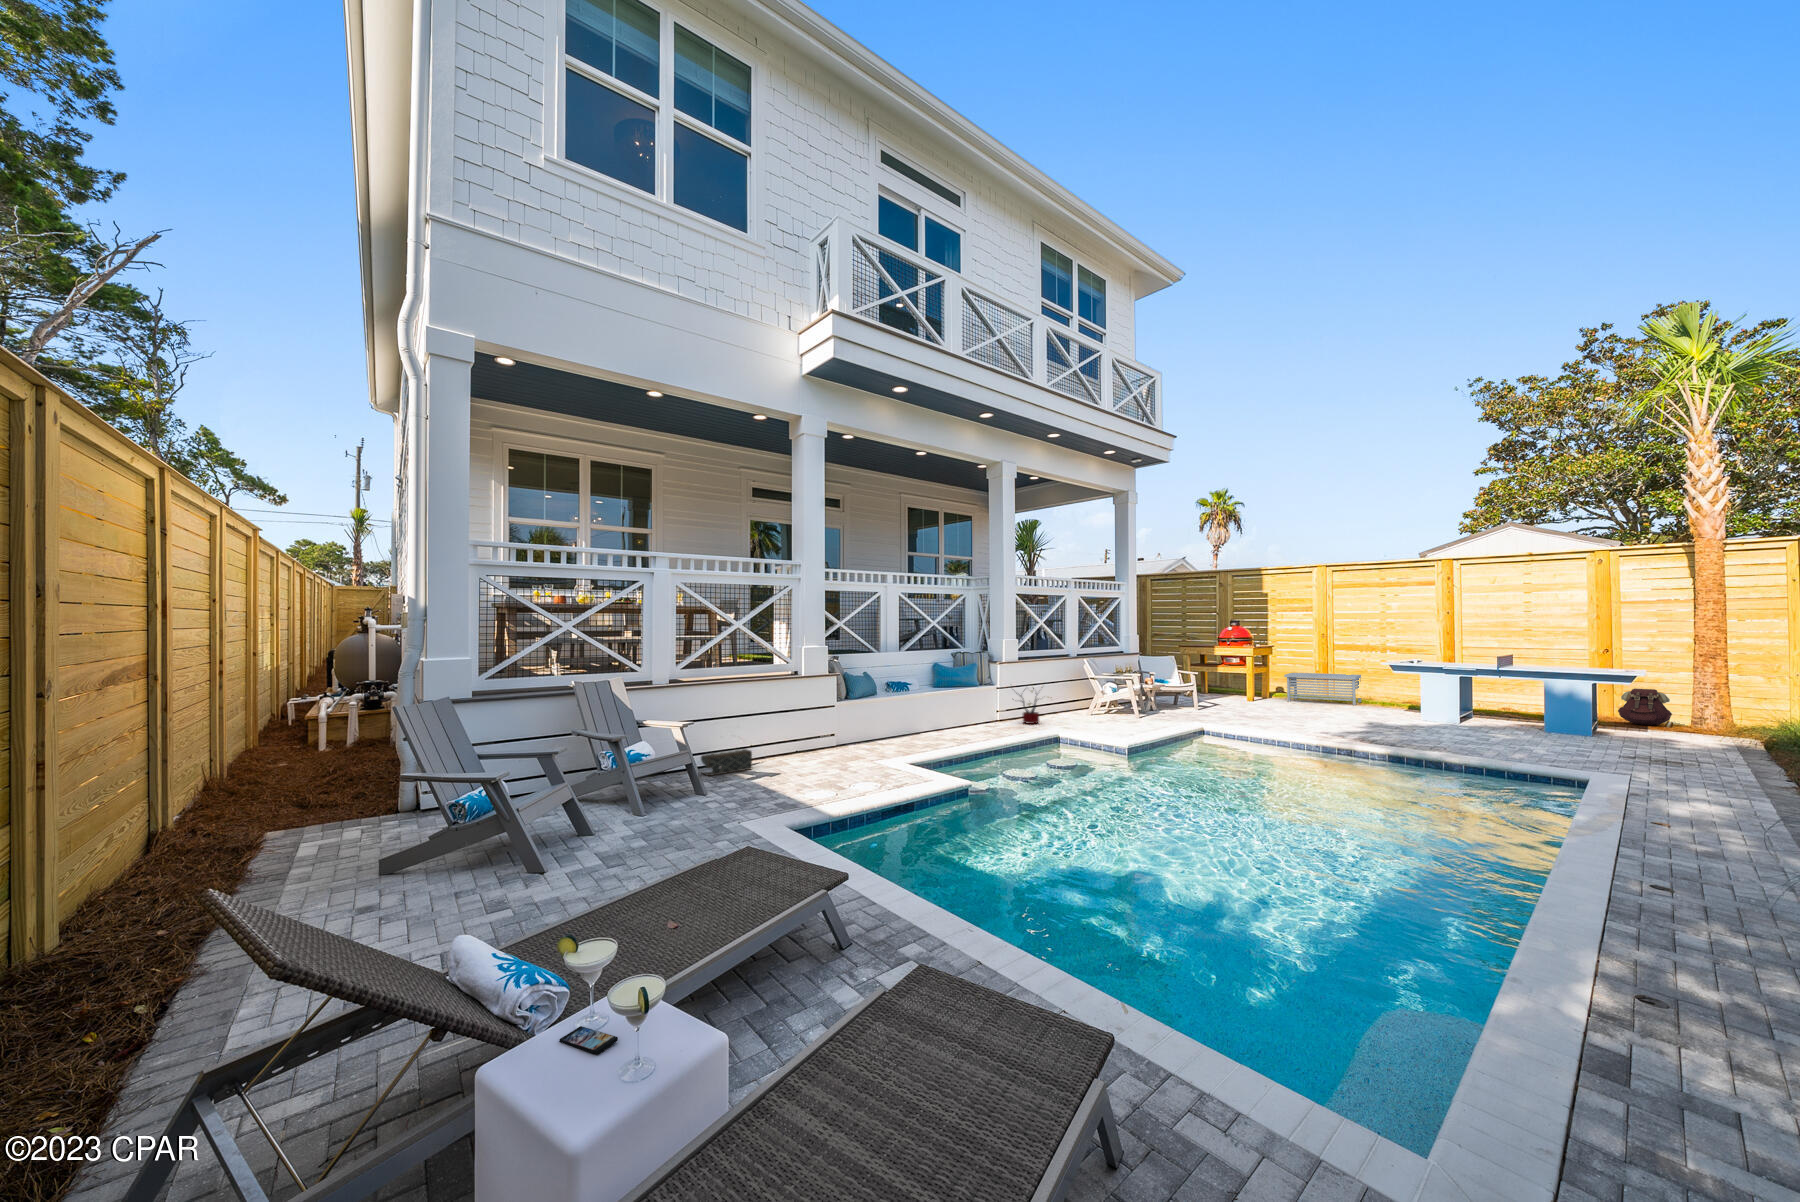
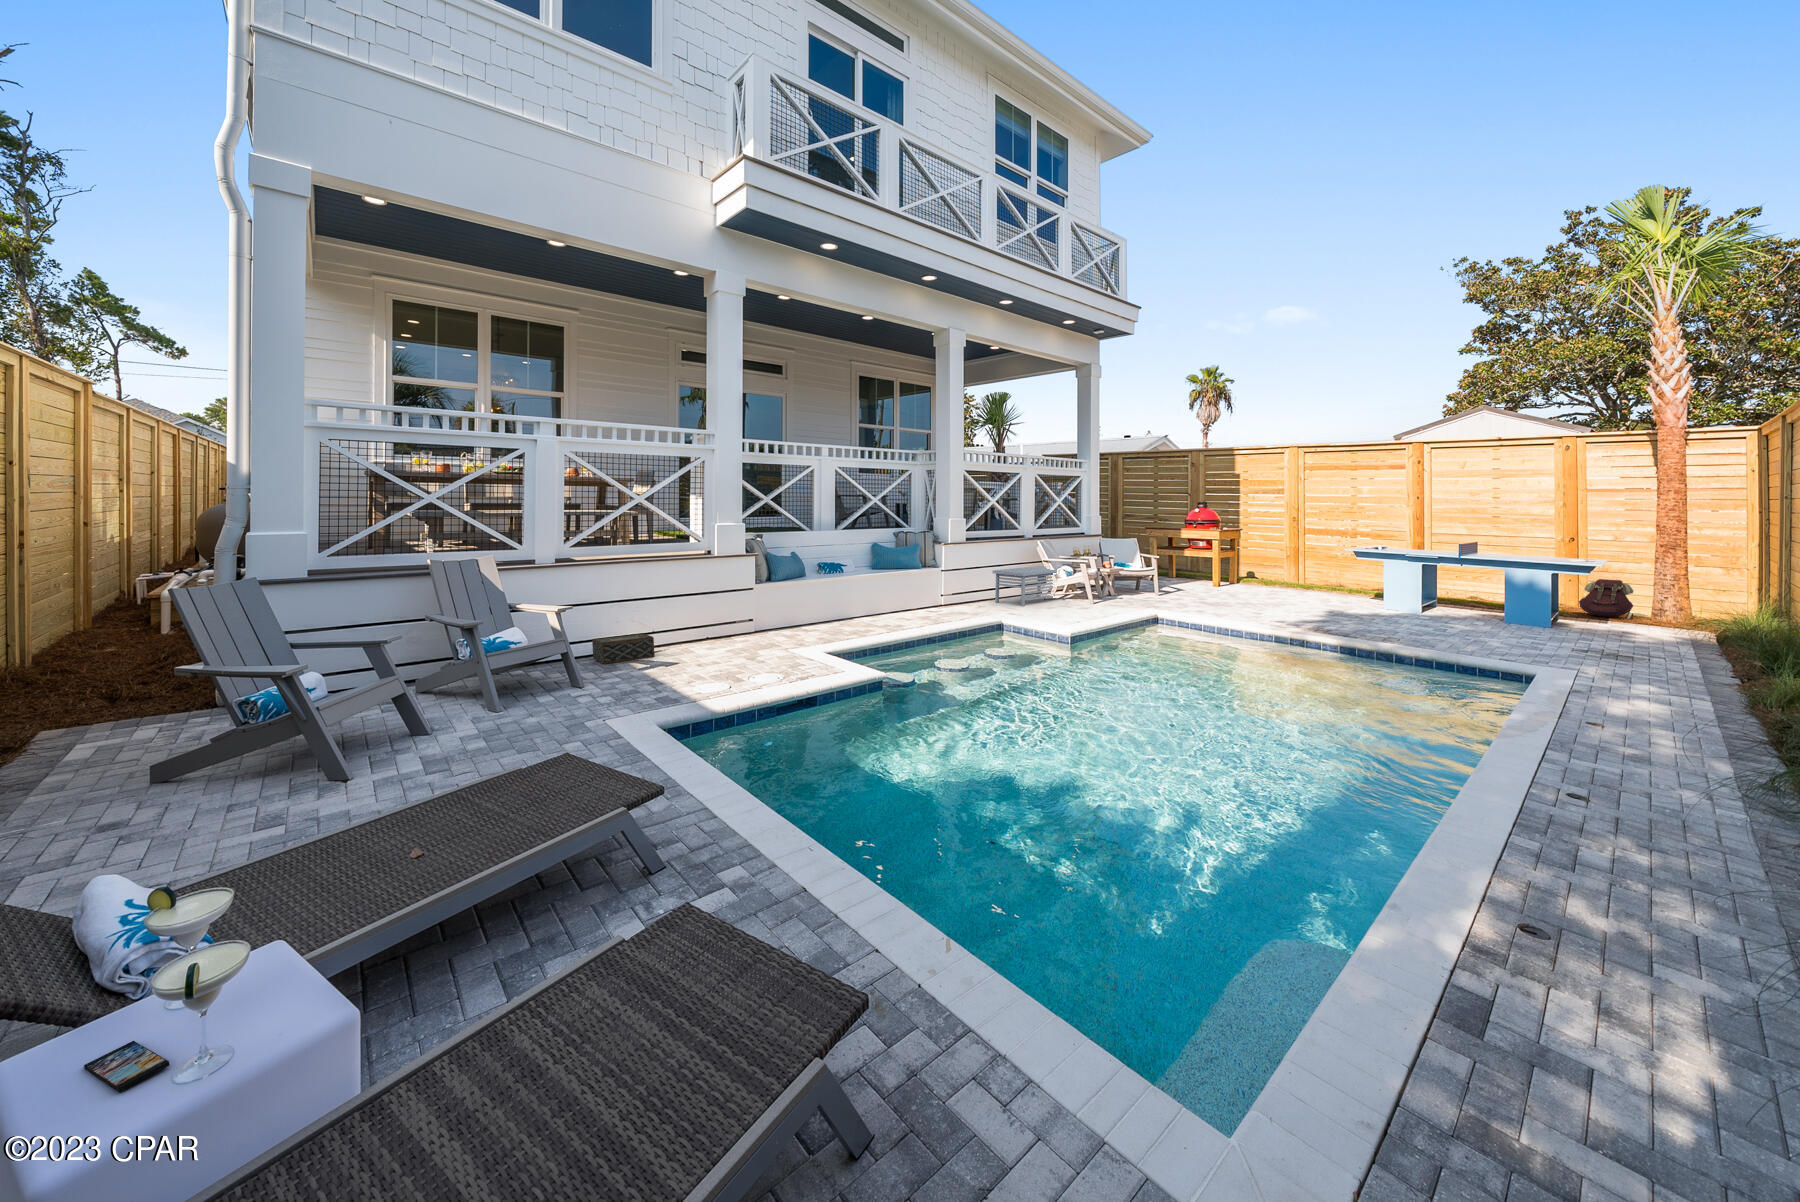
storage bench: present [1284,673,1361,705] -> present [992,566,1066,606]
decorative plant: present [1016,688,1039,724] -> none [948,565,997,609]

